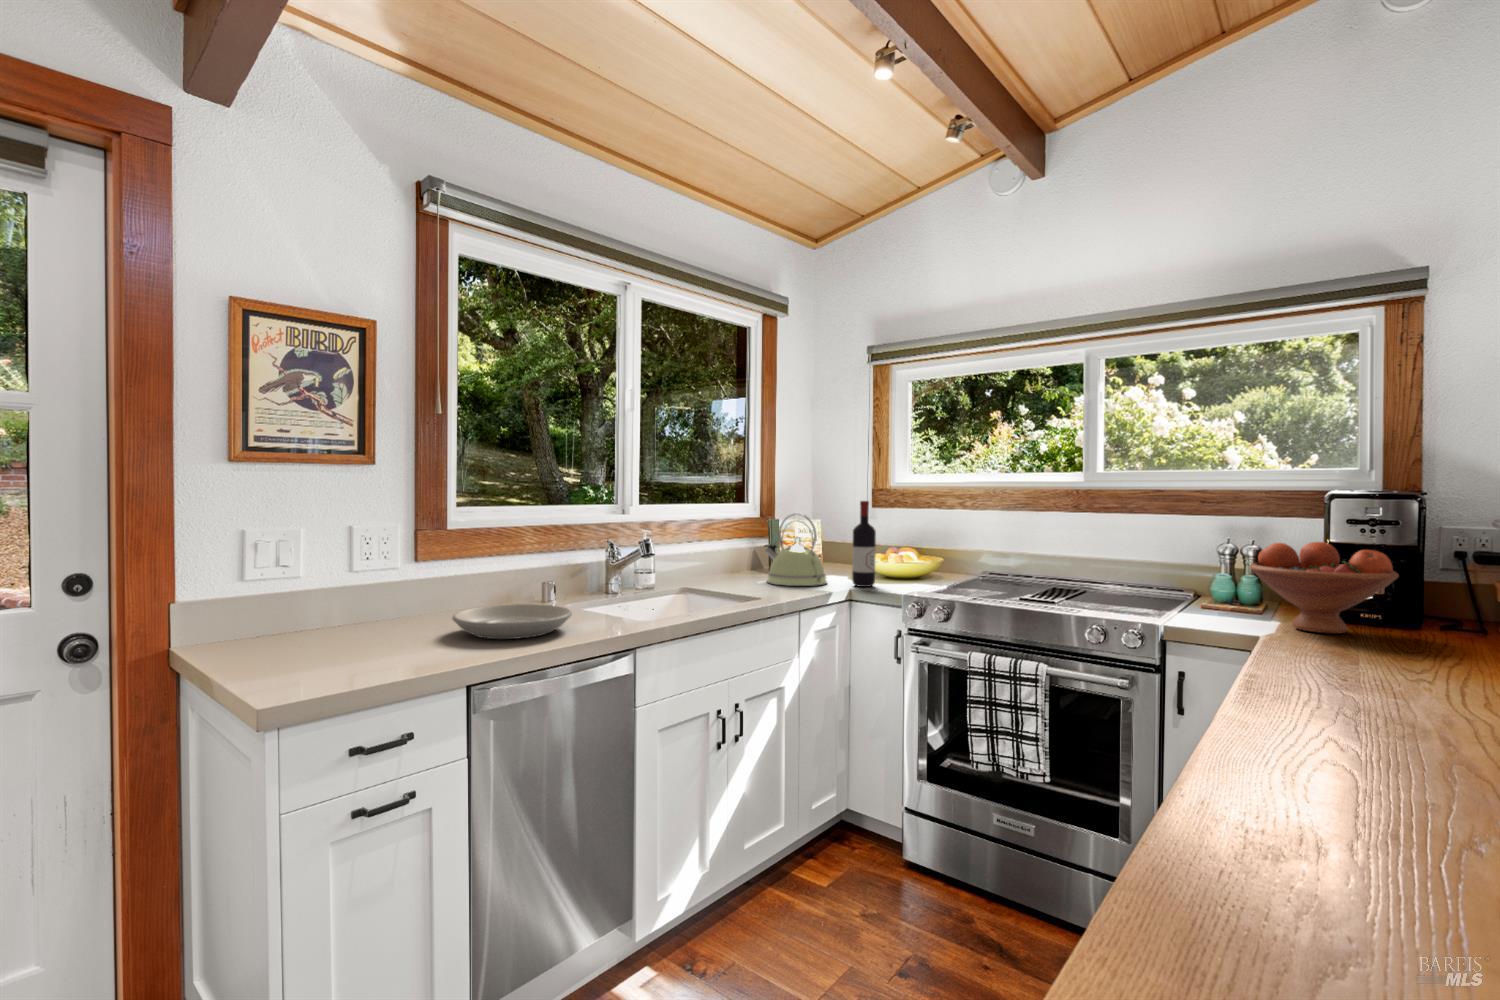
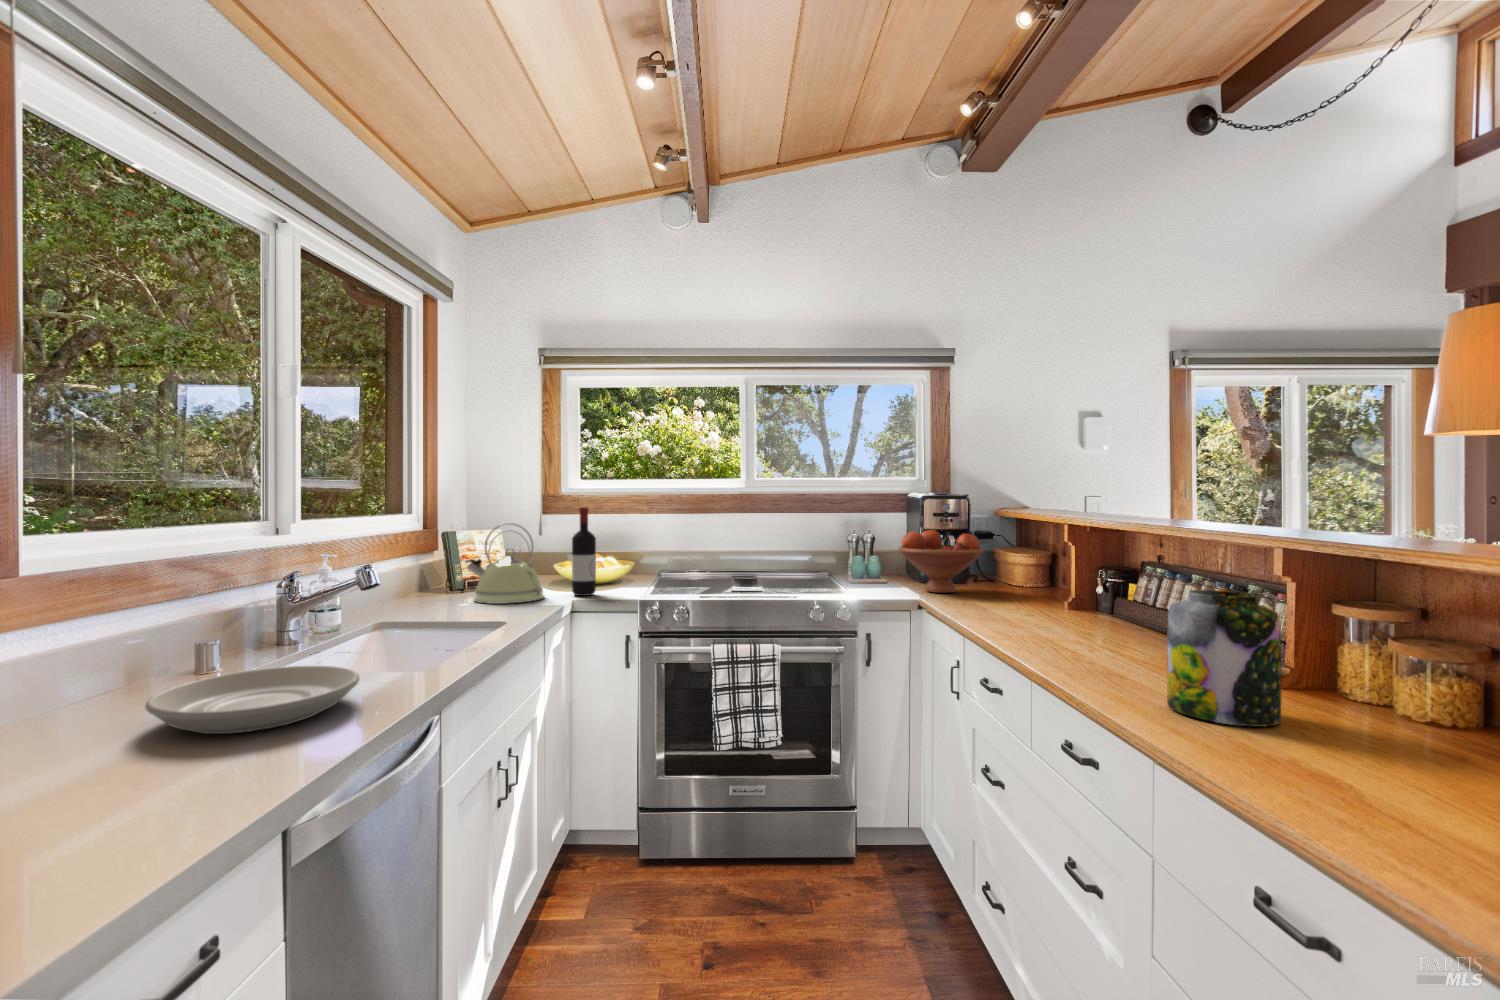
jar: none [1214,635,1385,857] -> present [1167,590,1282,726]

